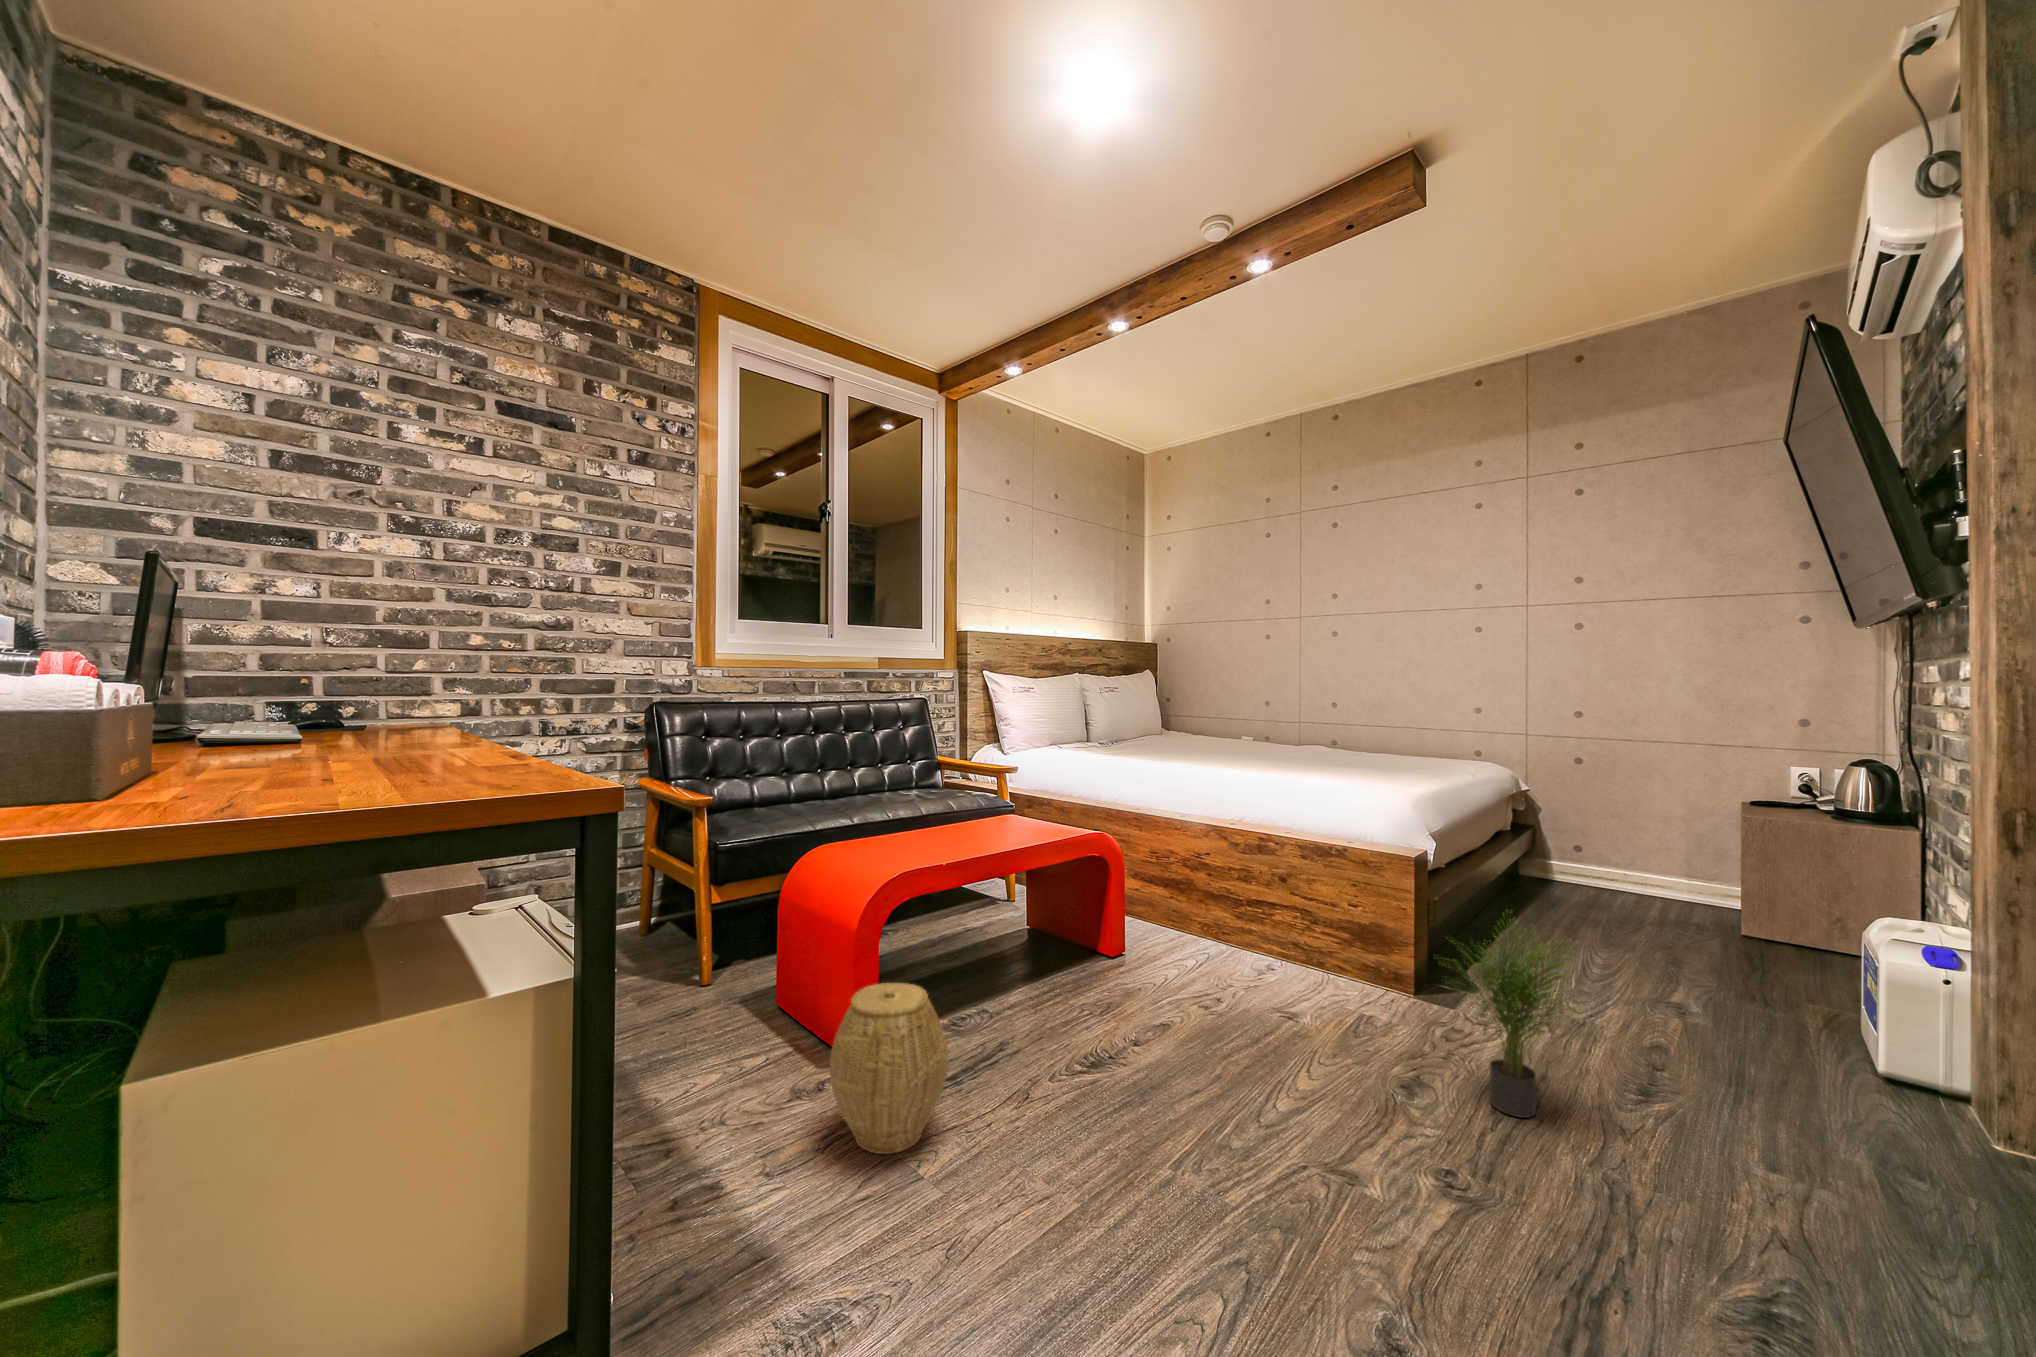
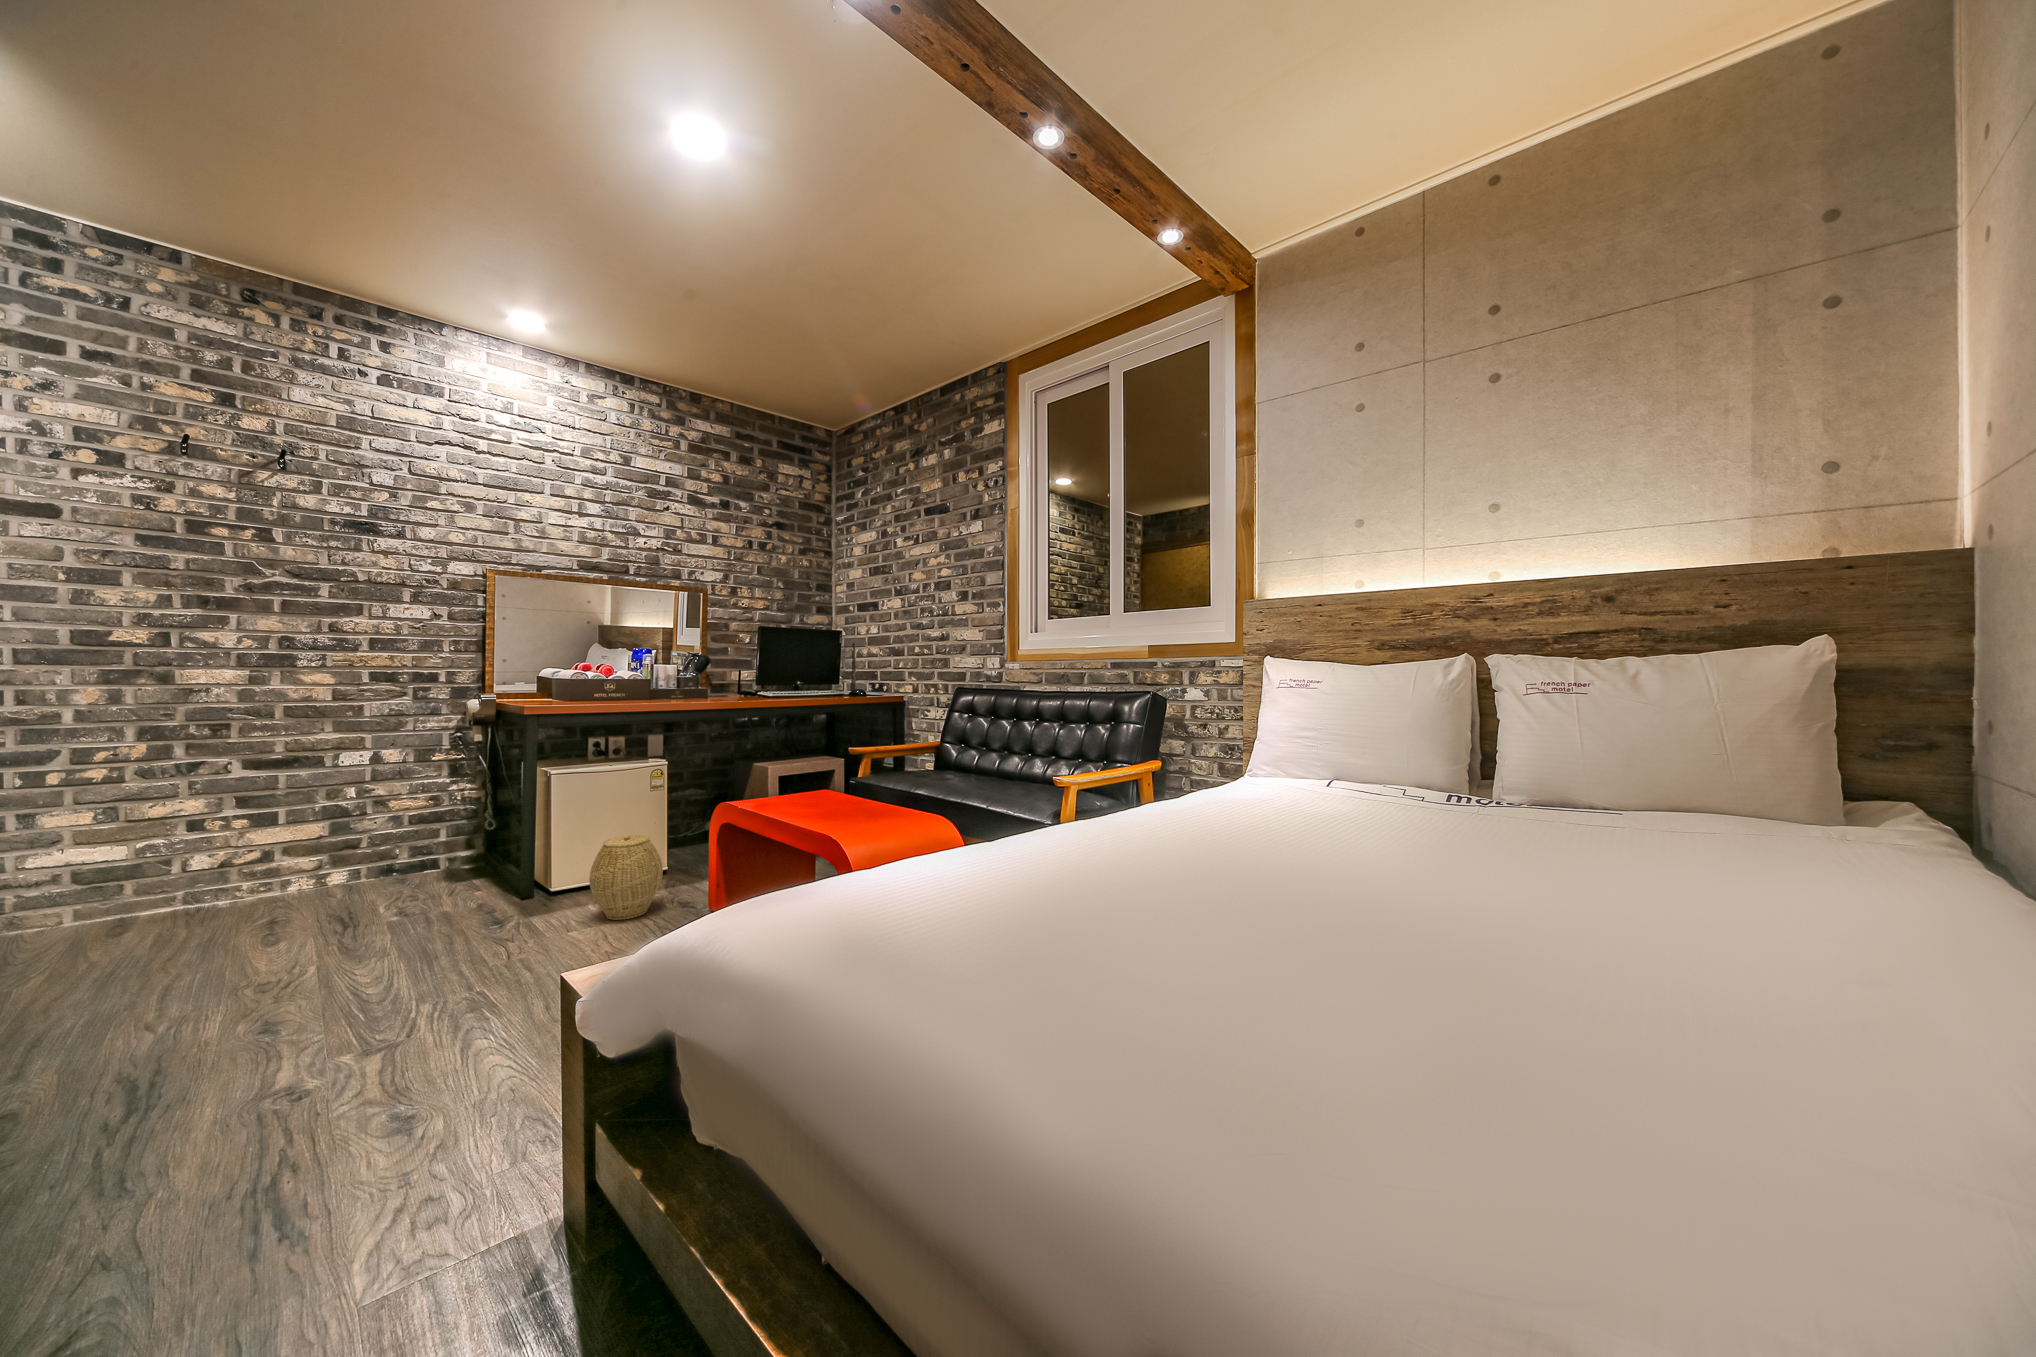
potted plant: present [1456,919,1573,1118] -> none [154,961,402,1200]

